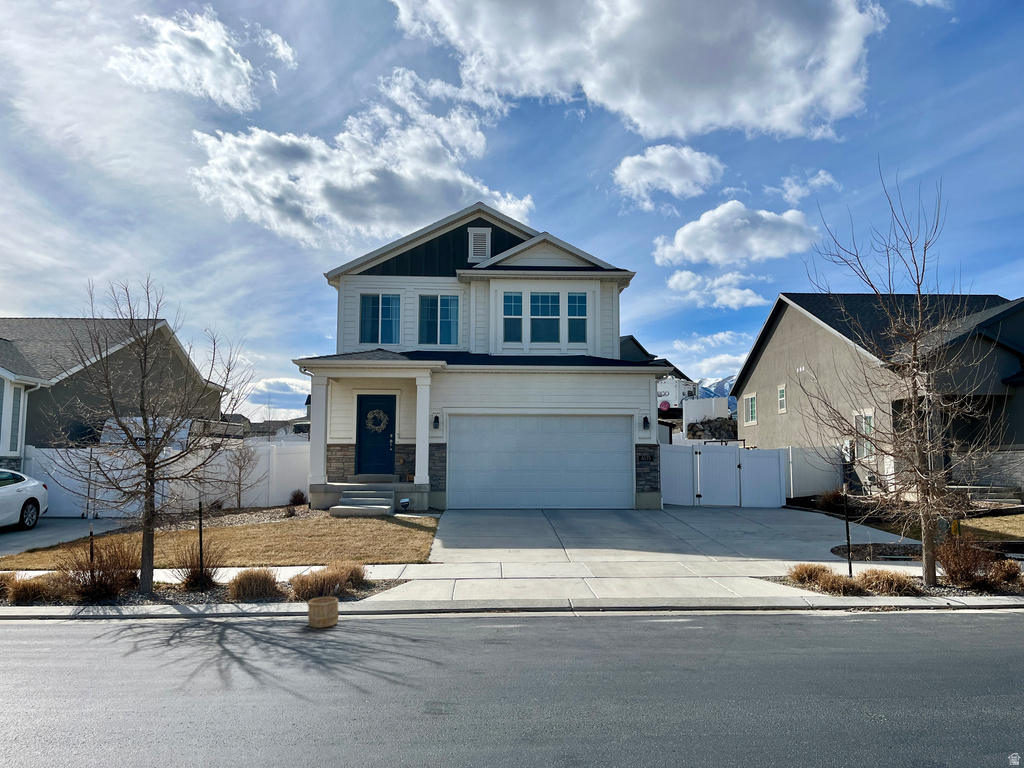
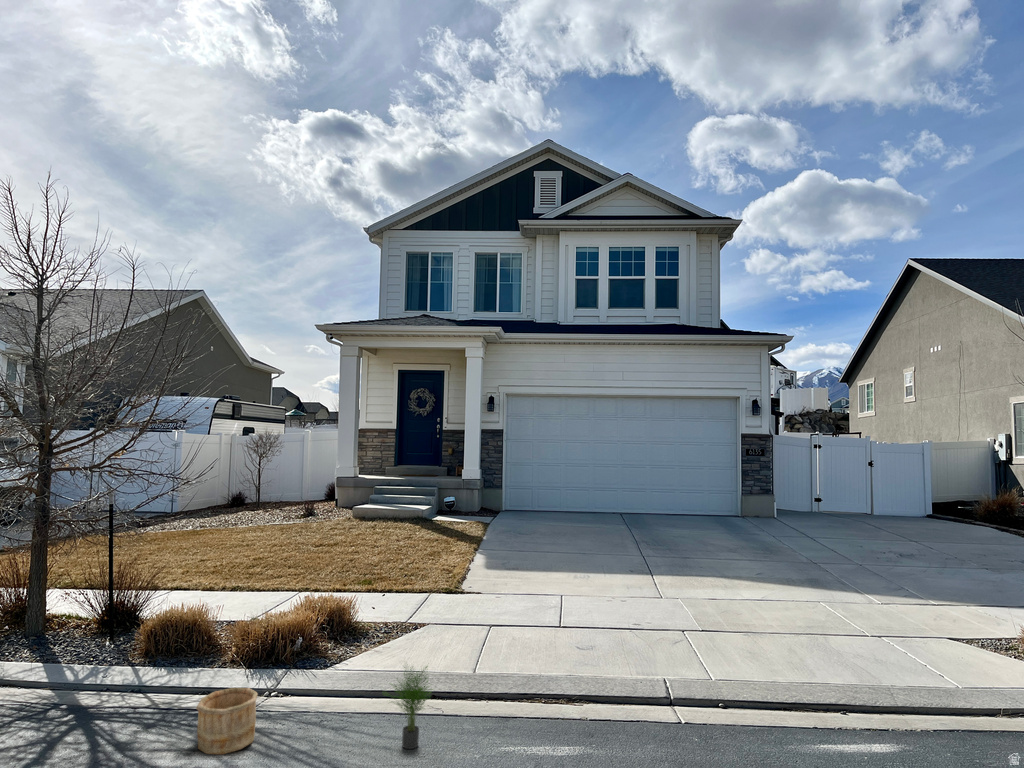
potted plant: none [406,576,438,622] -> present [387,667,430,749]

